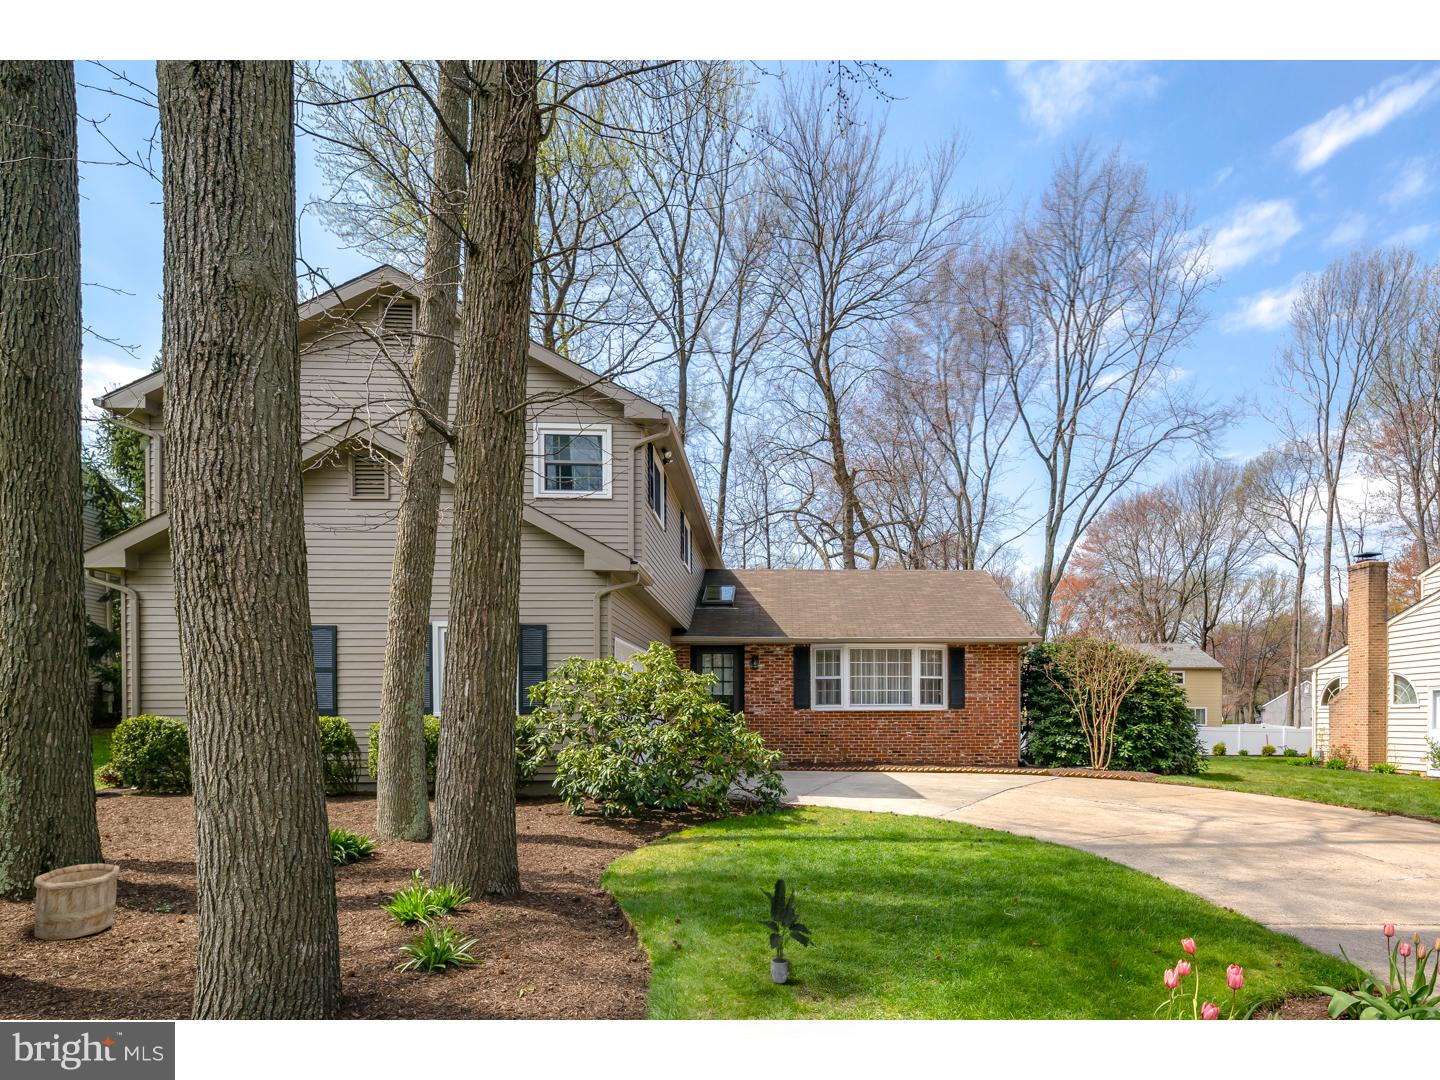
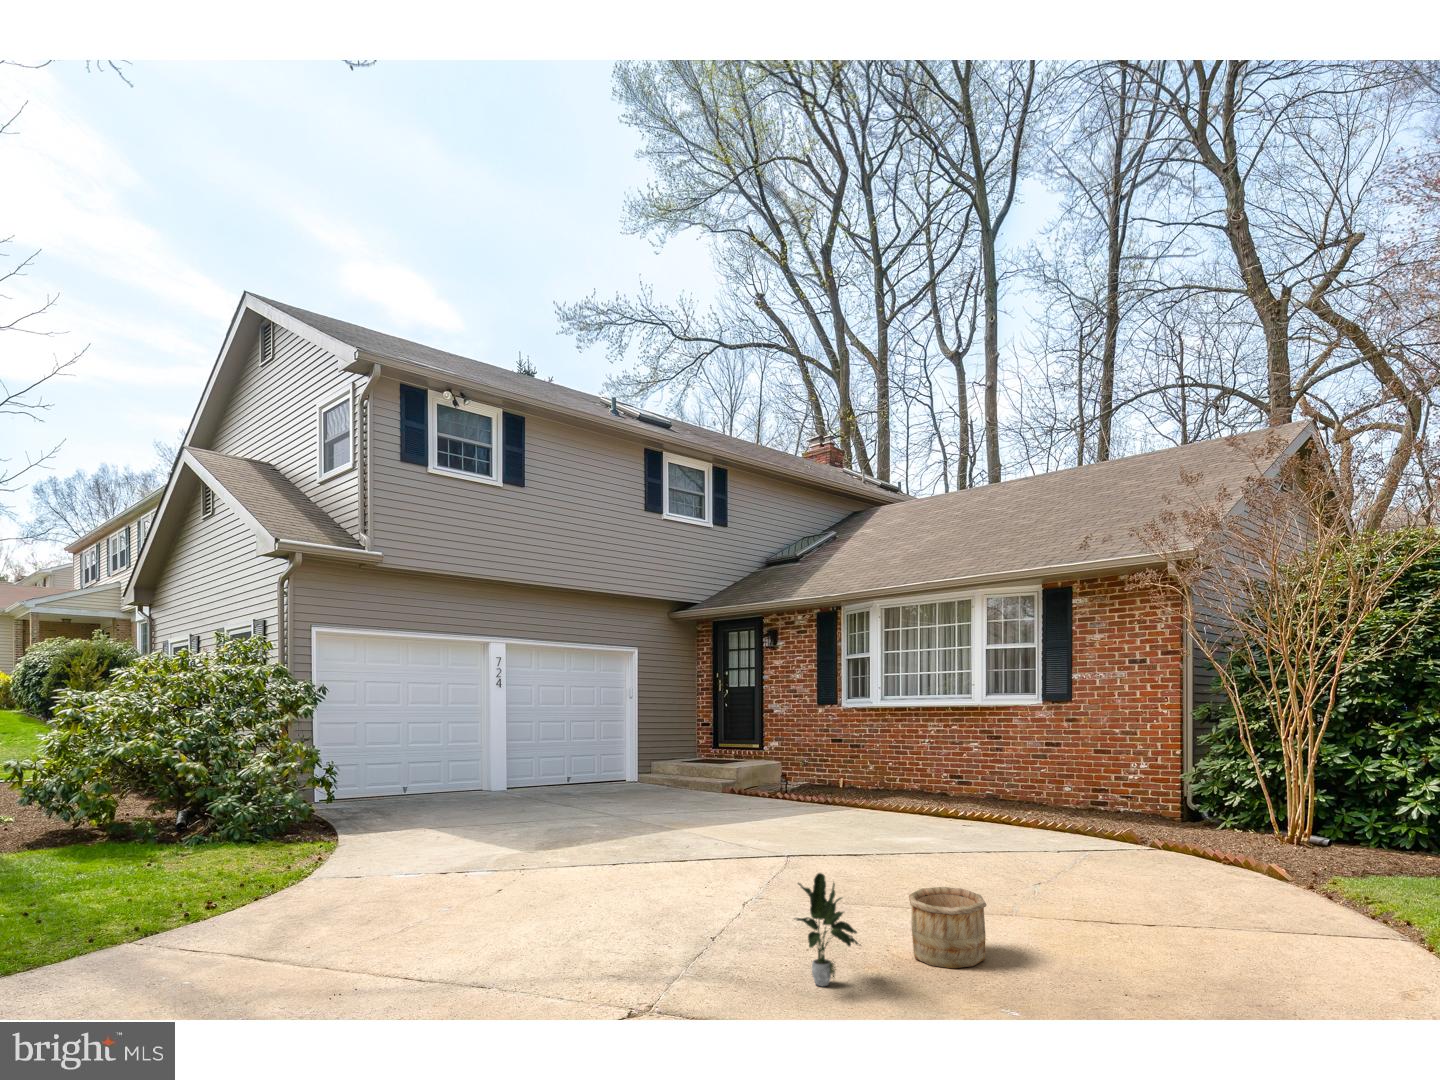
wooden bucket: present [34,863,120,941] -> present [909,887,986,968]

